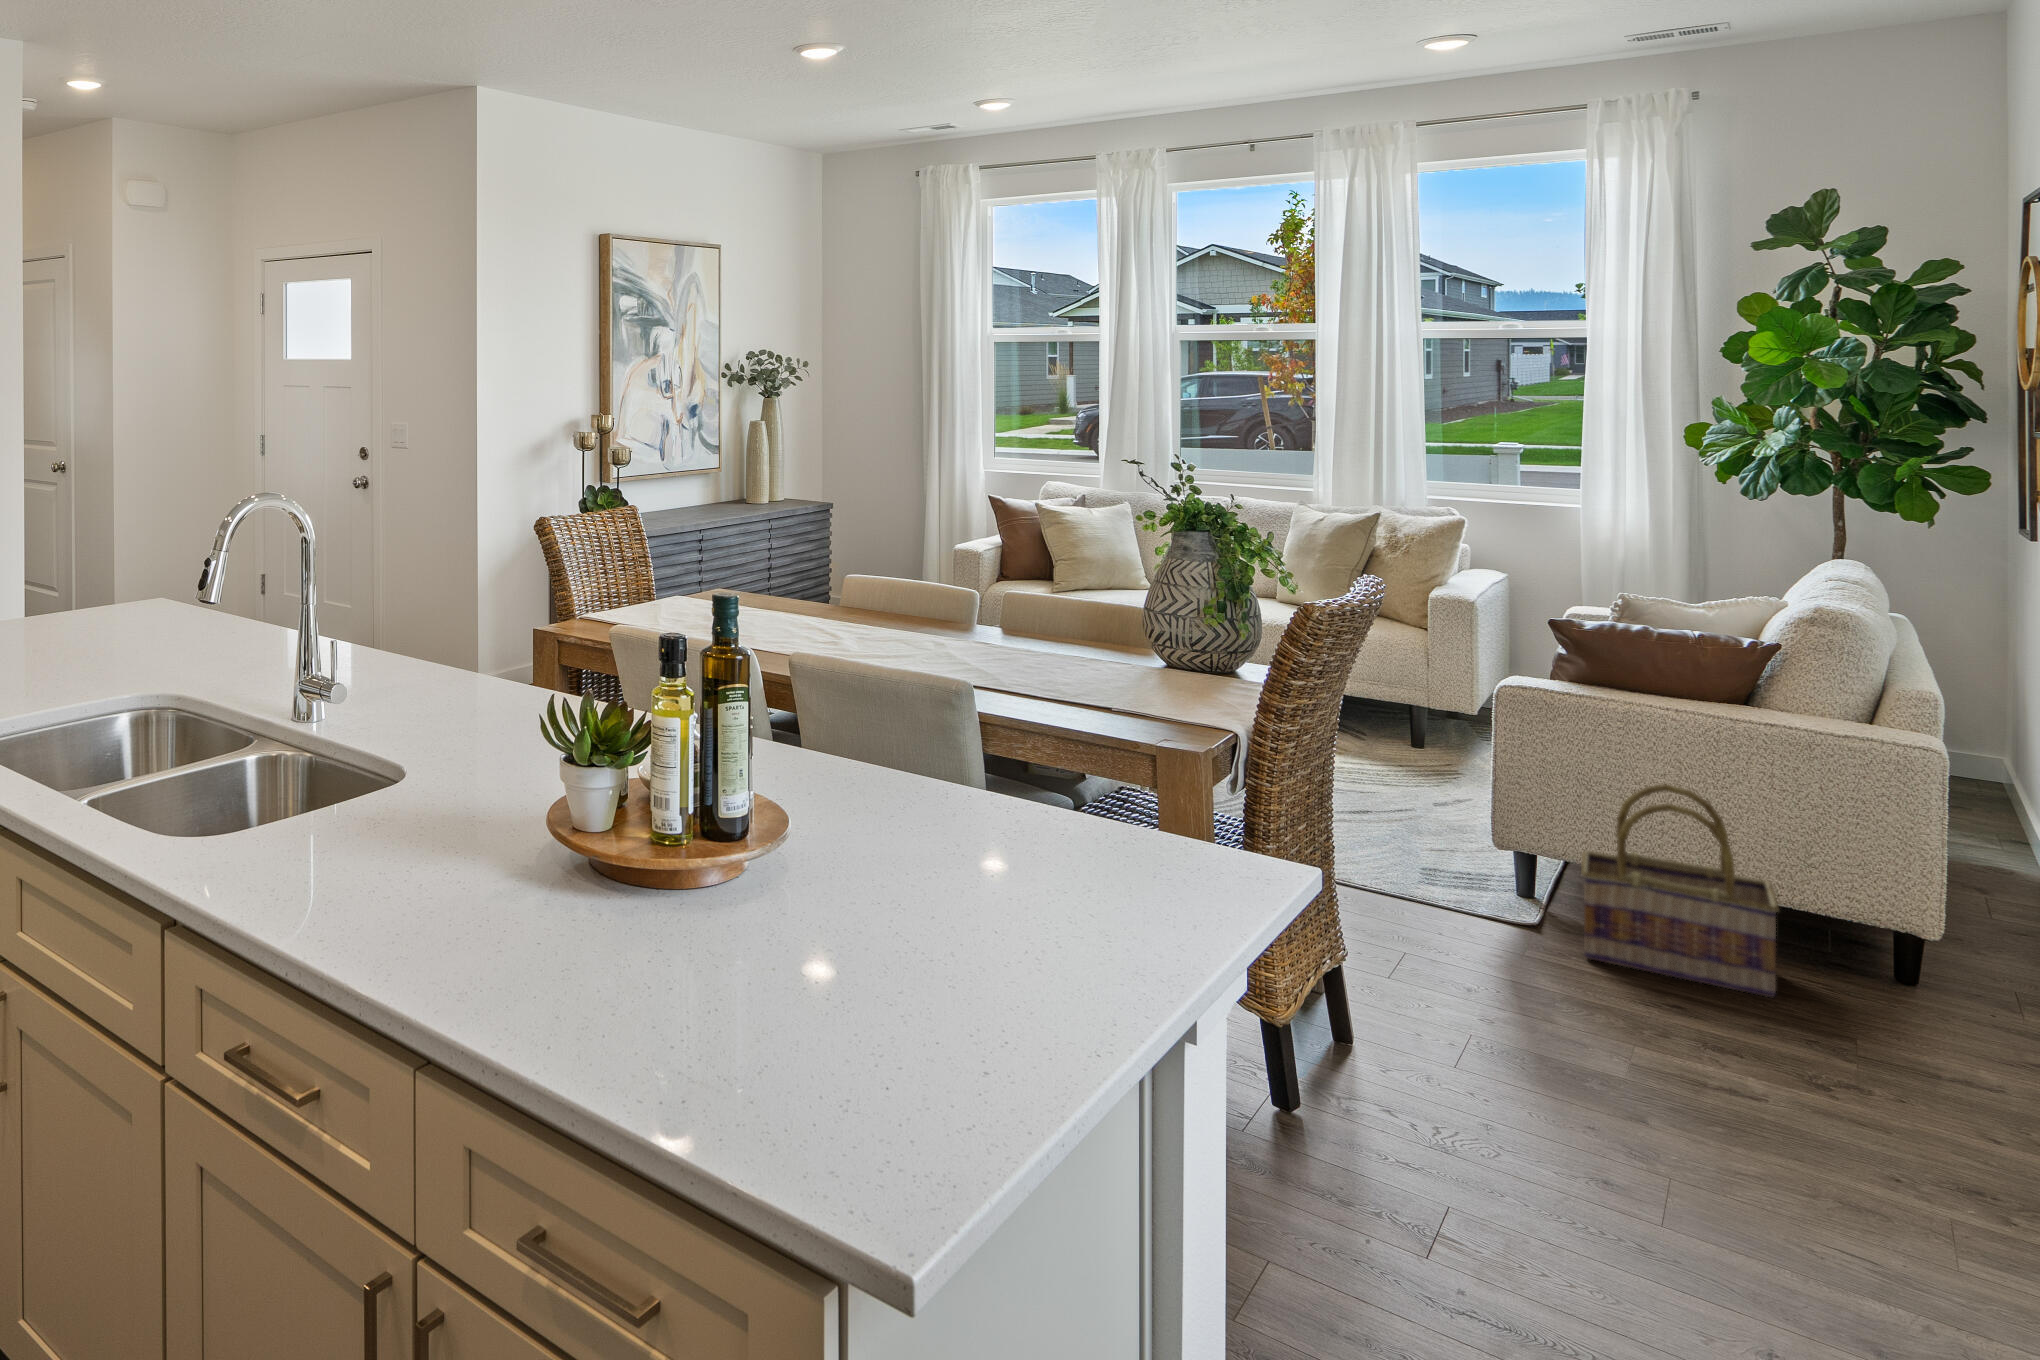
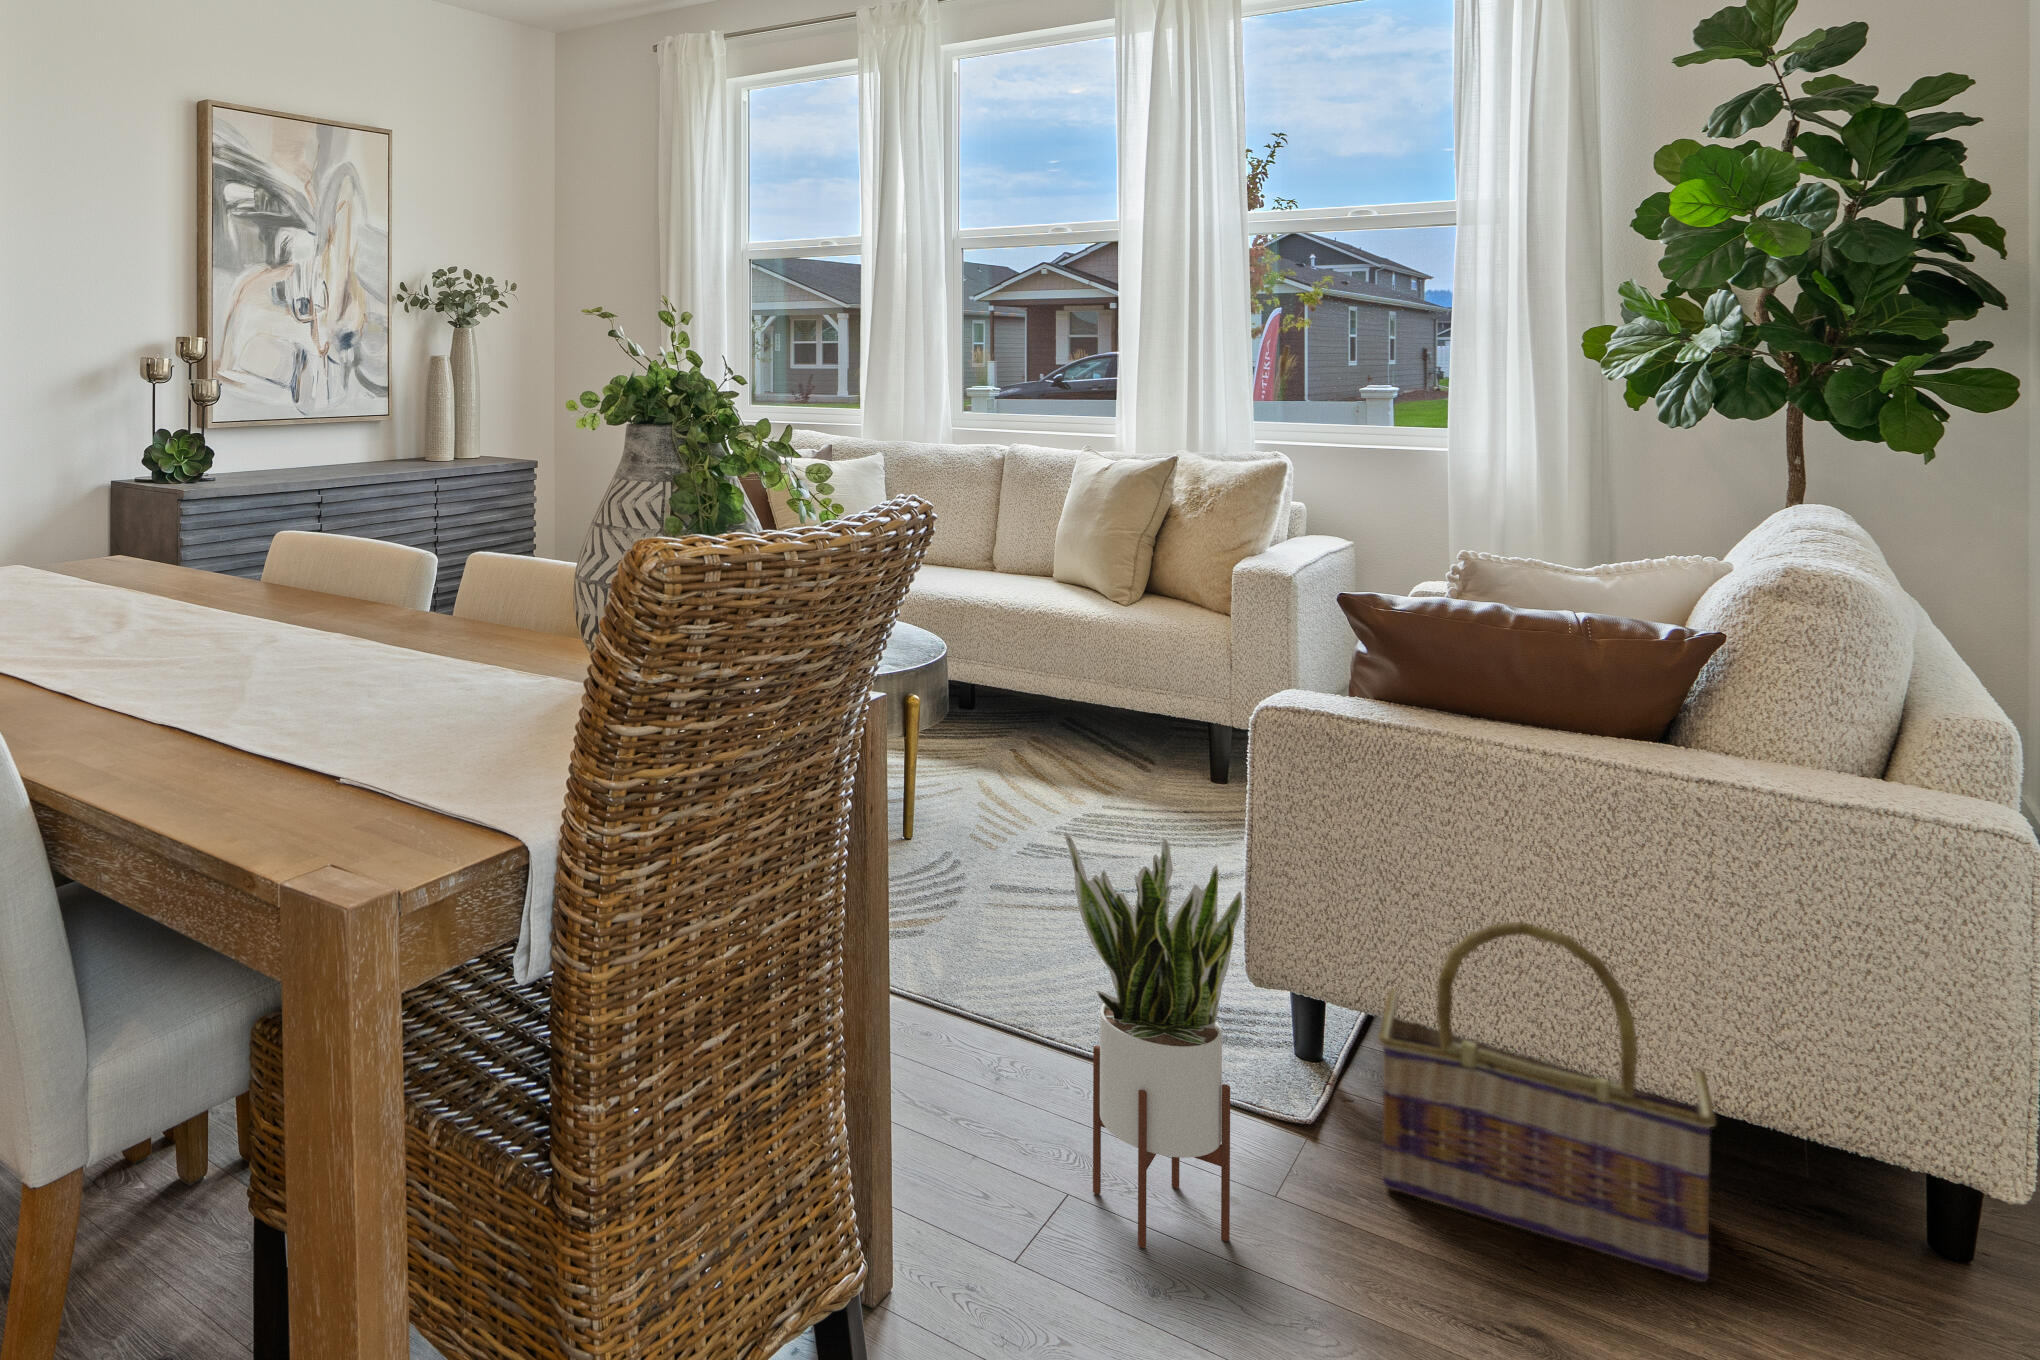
potted plant: none [1400,753,1506,981] -> present [1064,832,1242,1248]

